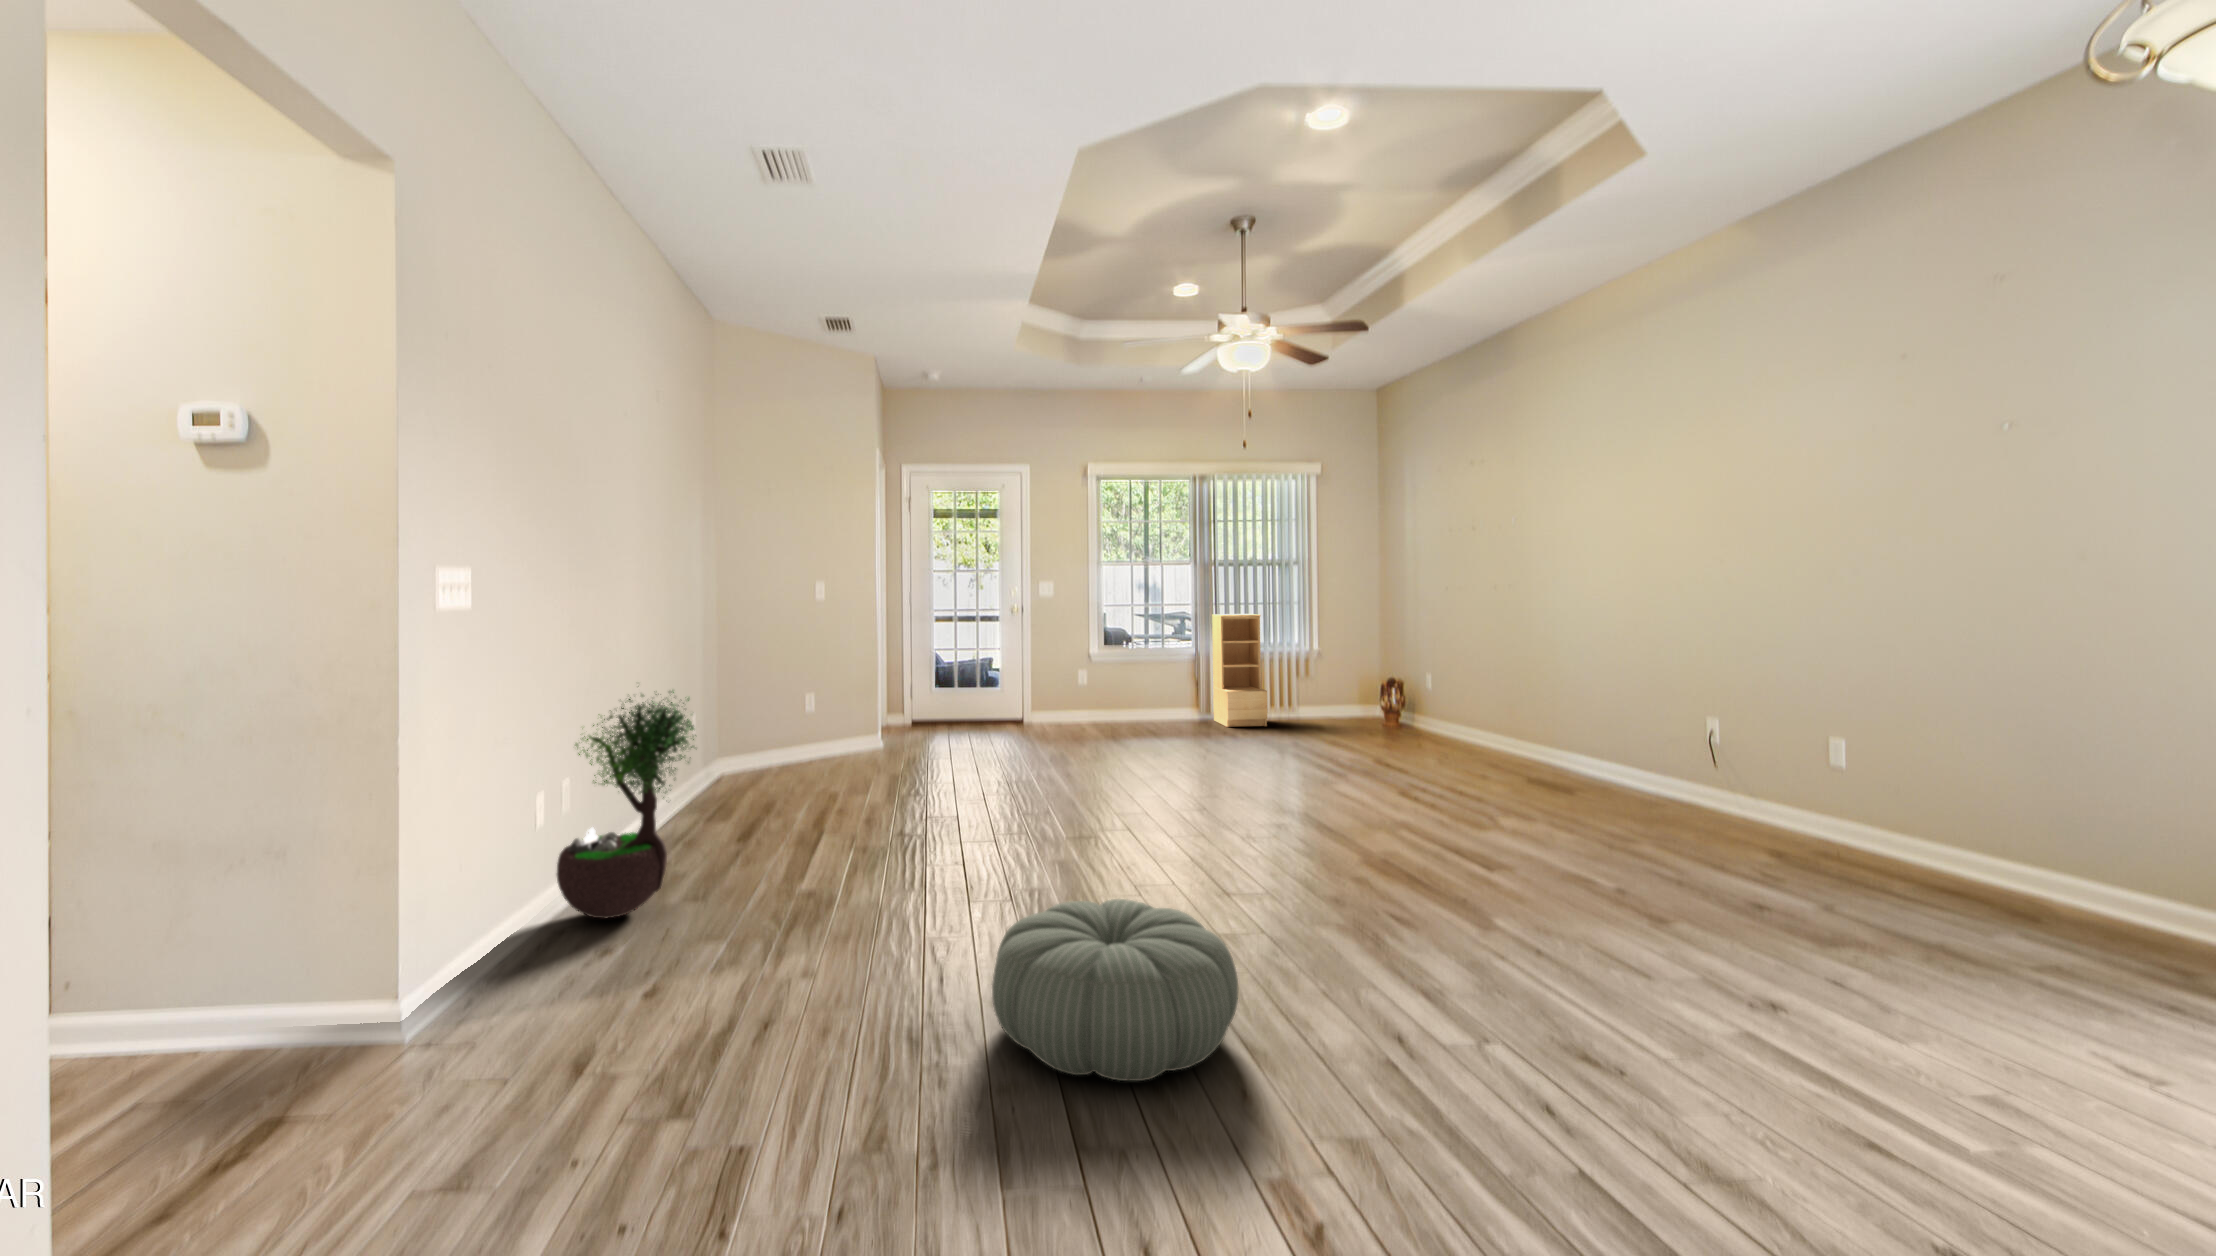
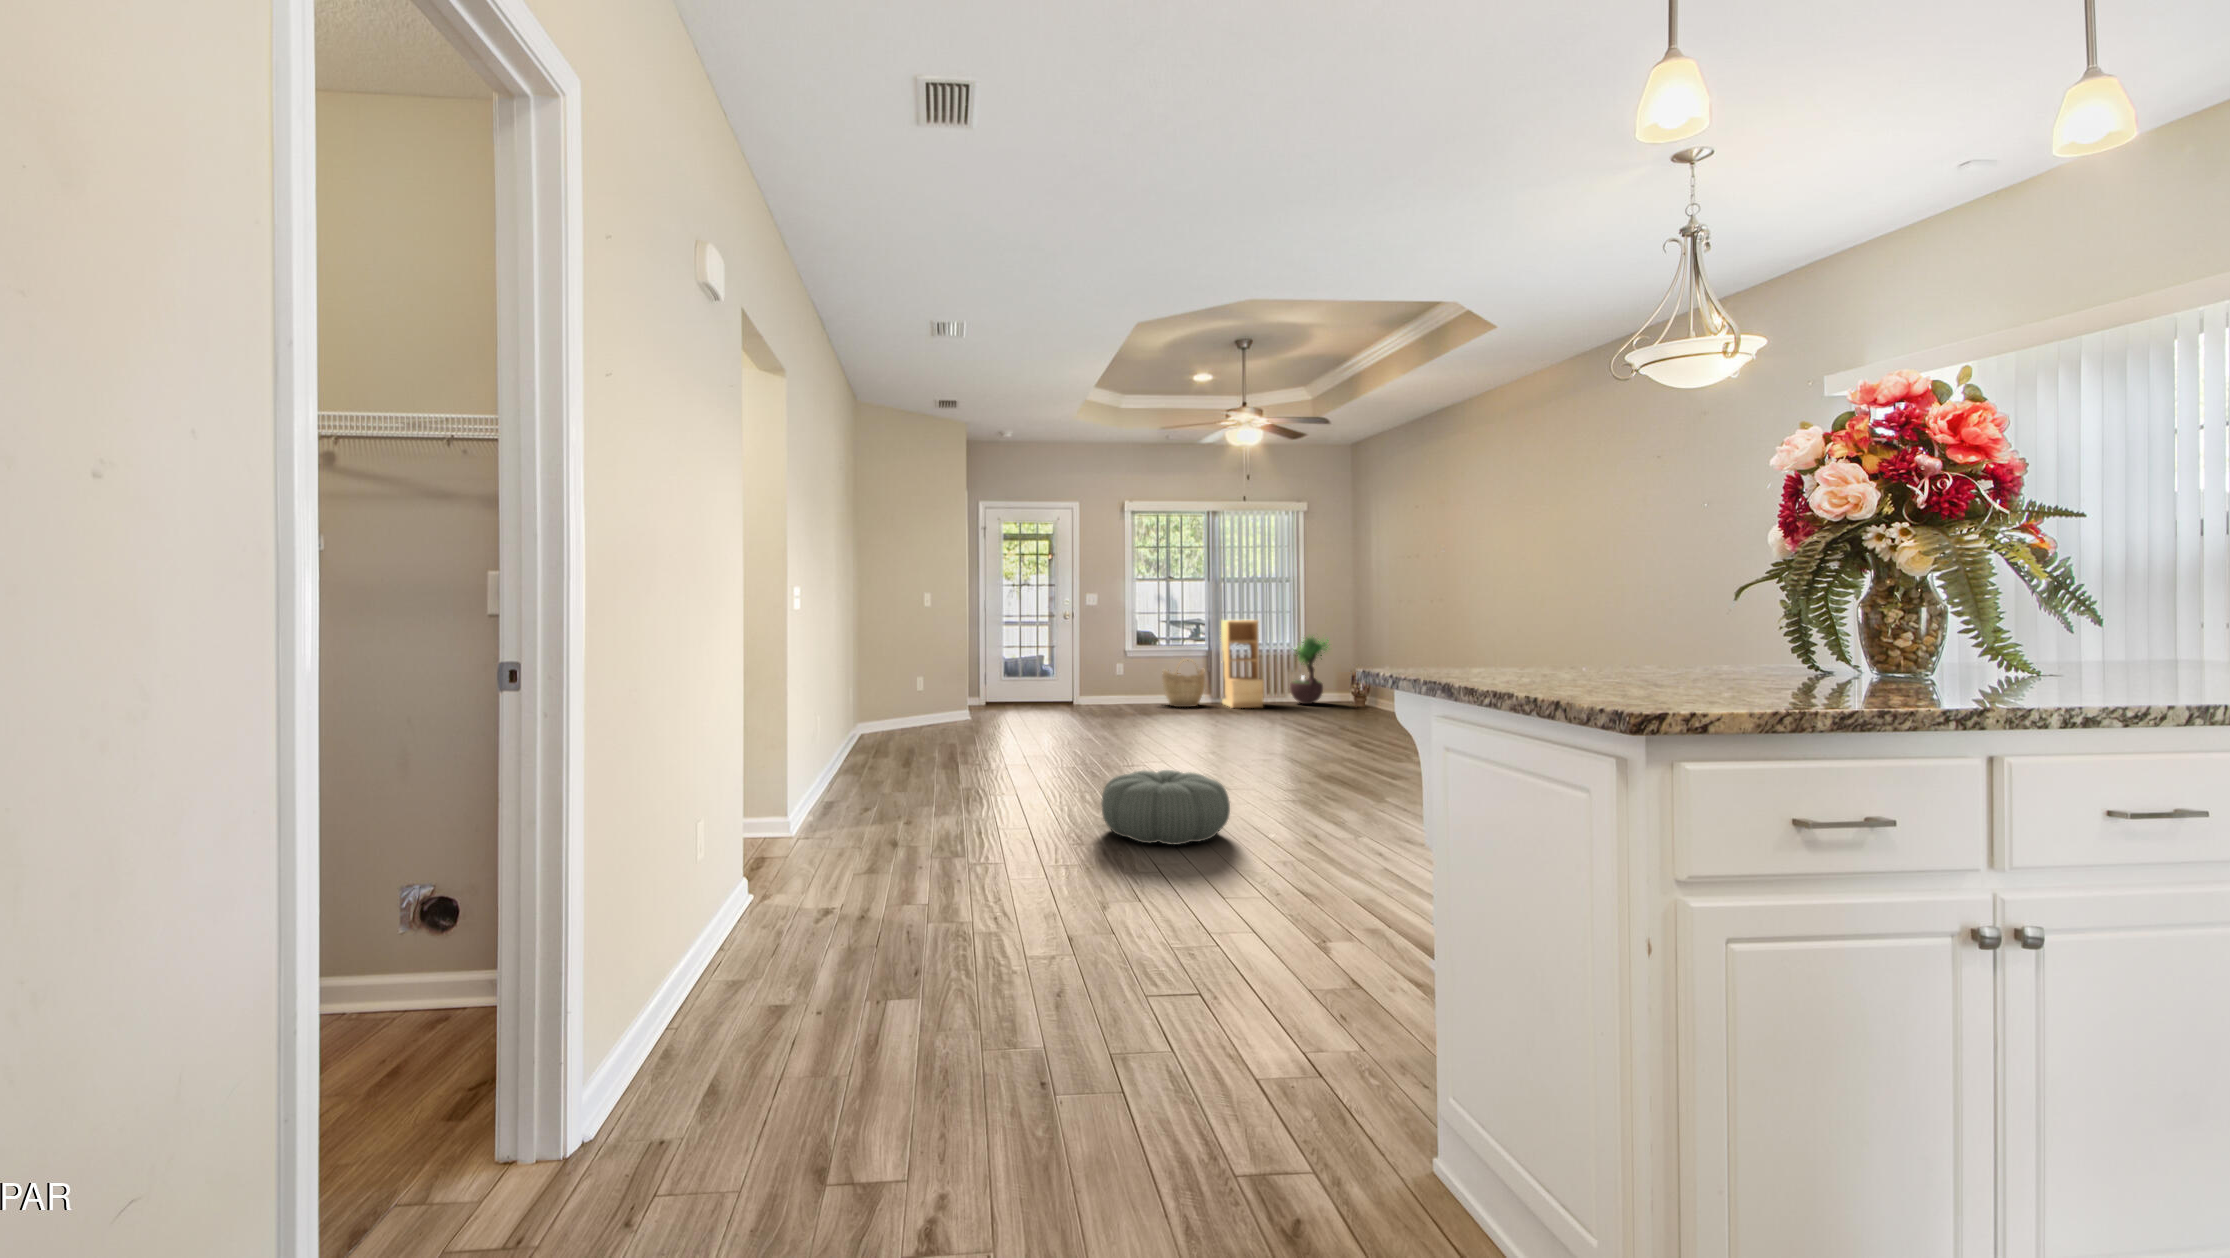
woven basket: none [1138,662,1192,725] -> present [1162,660,1205,707]
potted tree: present [557,692,696,918] -> present [1290,636,1328,704]

